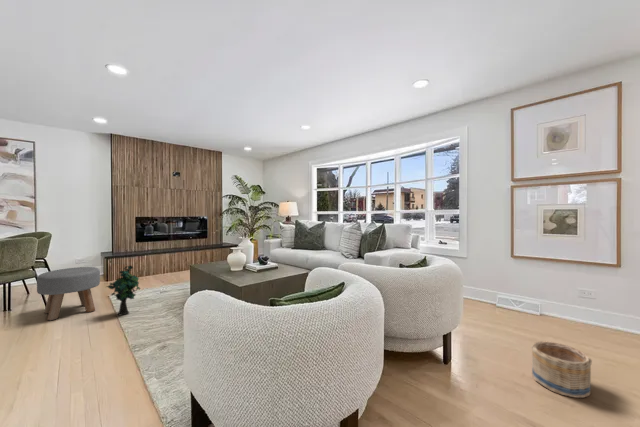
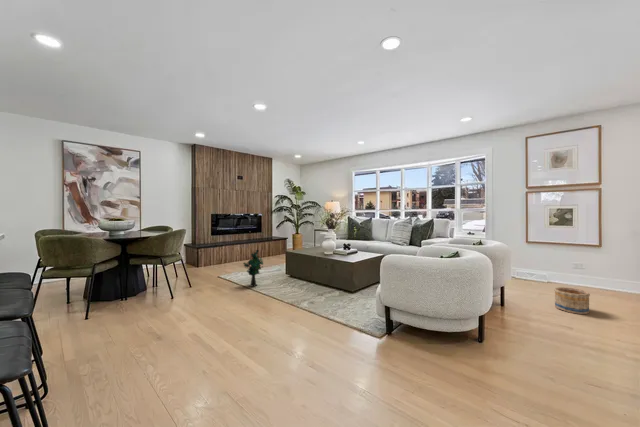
ottoman: present [37,267,100,320] -> none [191,252,229,290]

